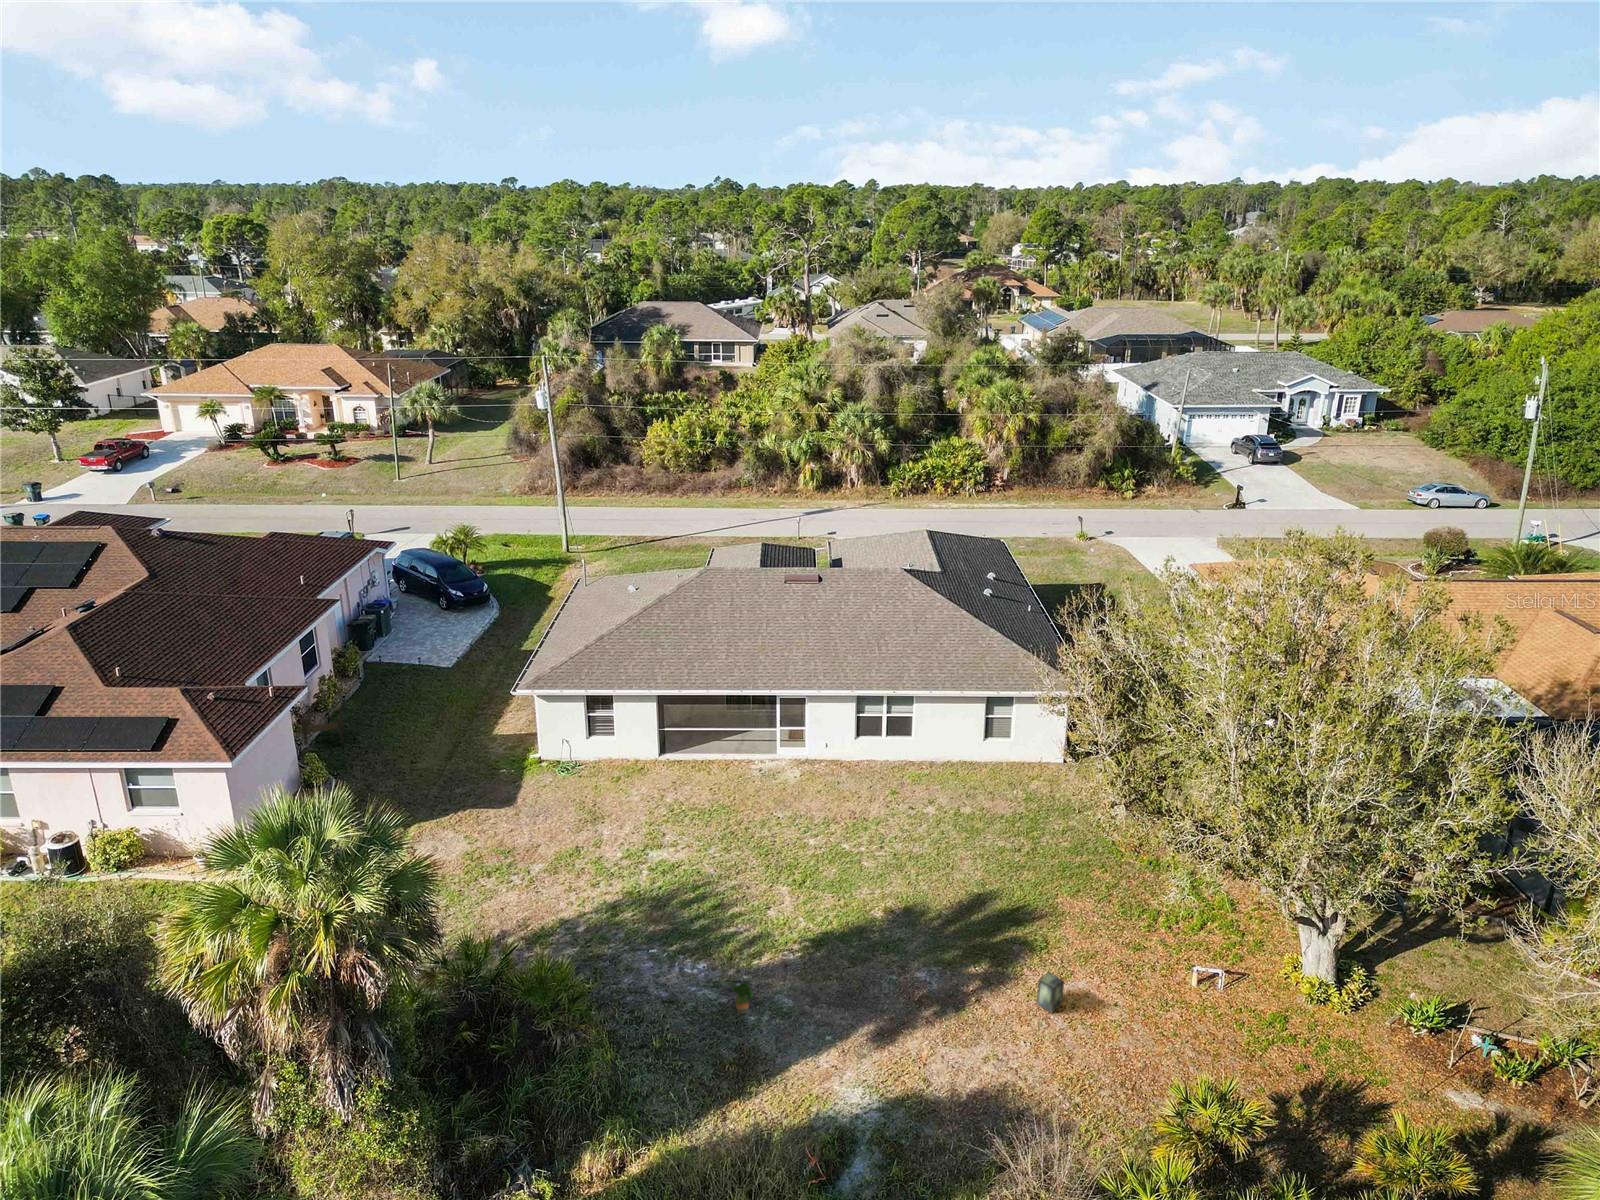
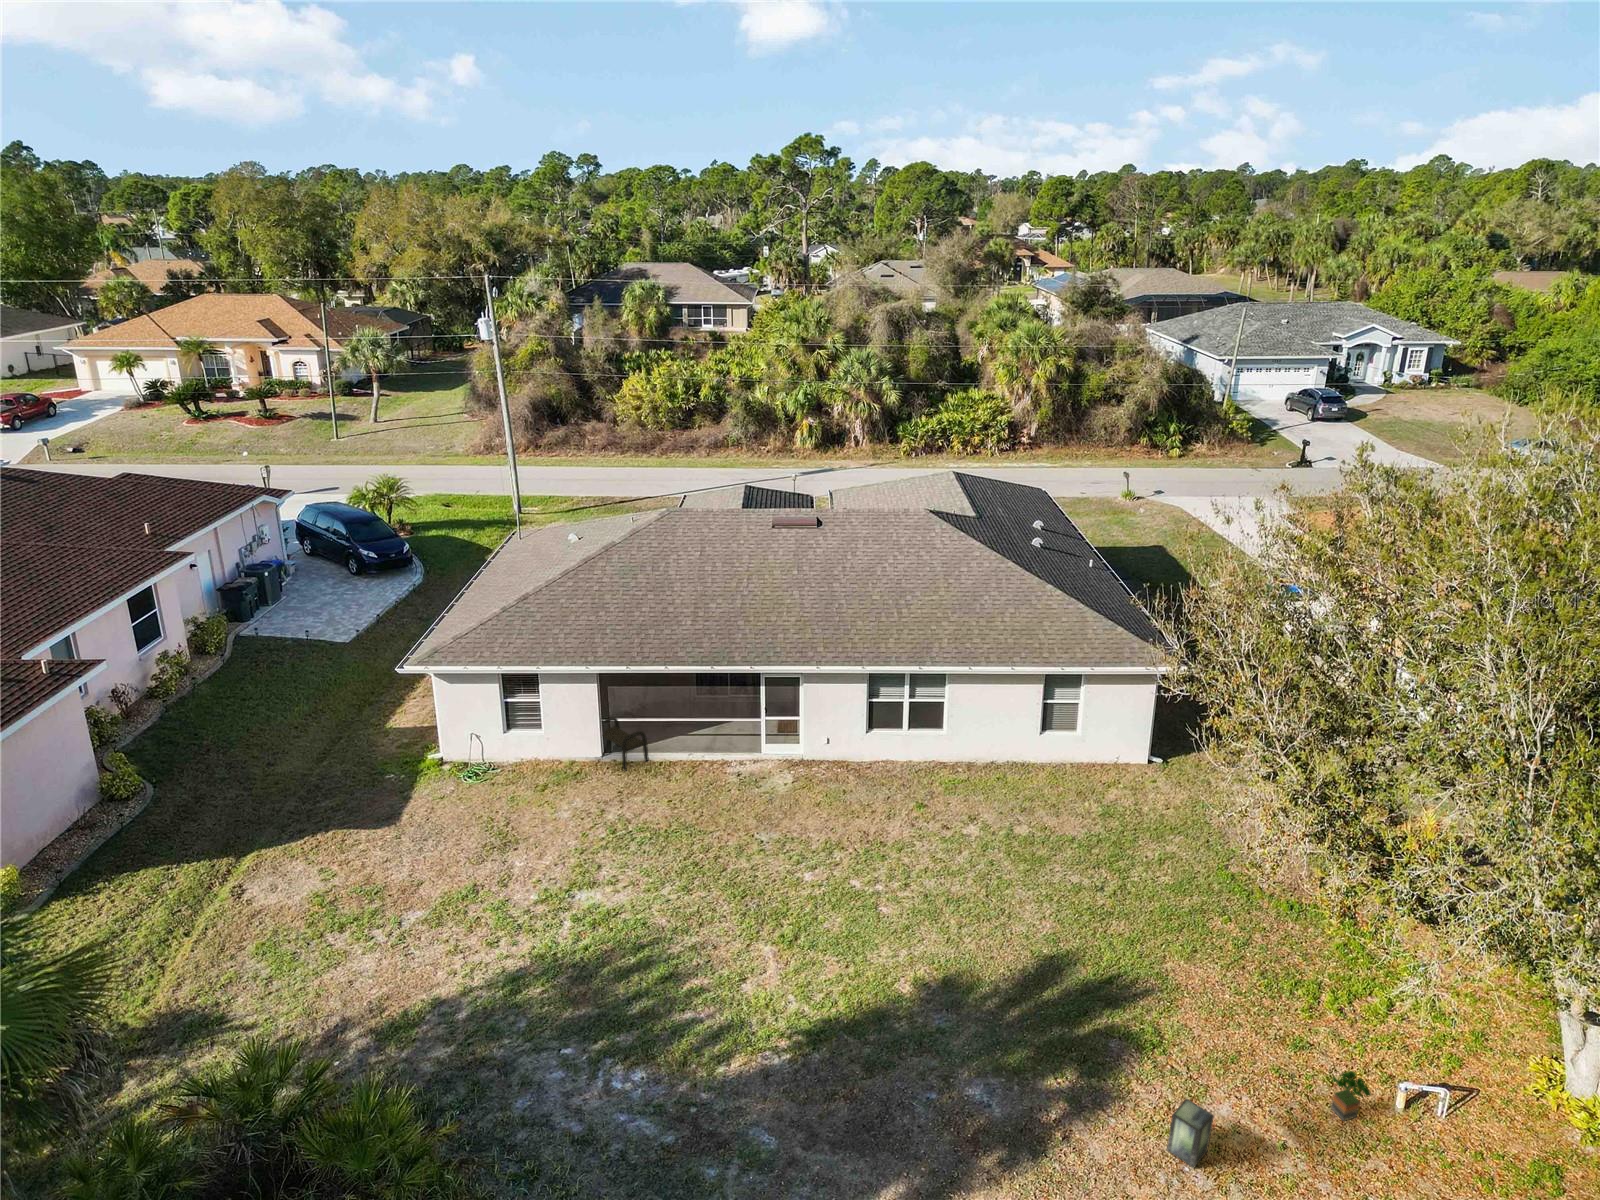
bench: present [302,715,345,745] -> present [603,717,648,771]
potted tree: present [733,983,753,1014] -> present [1331,1071,1371,1121]

